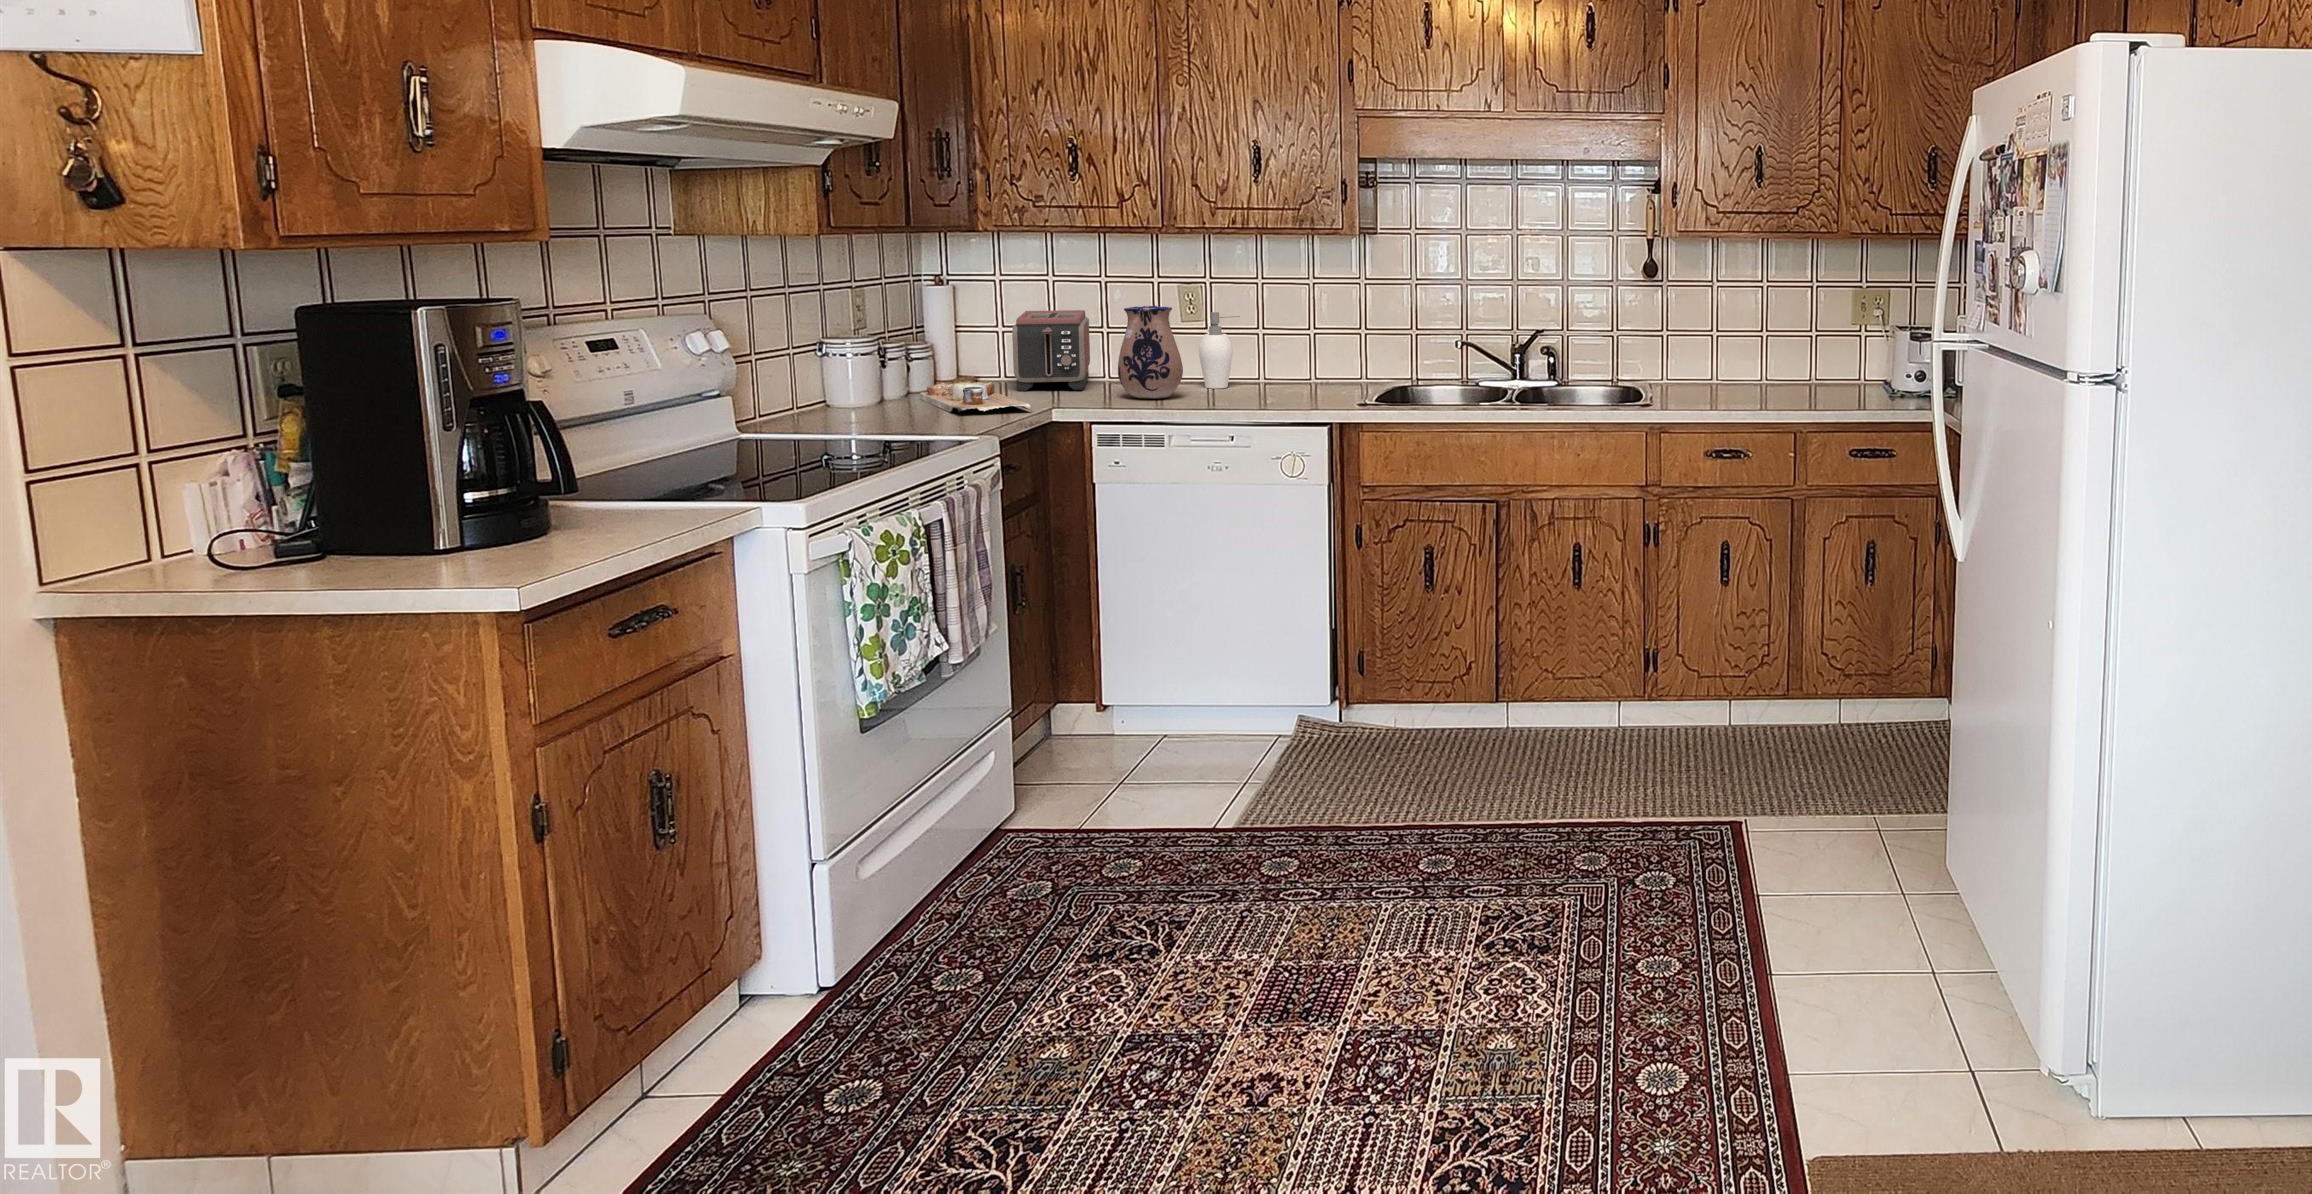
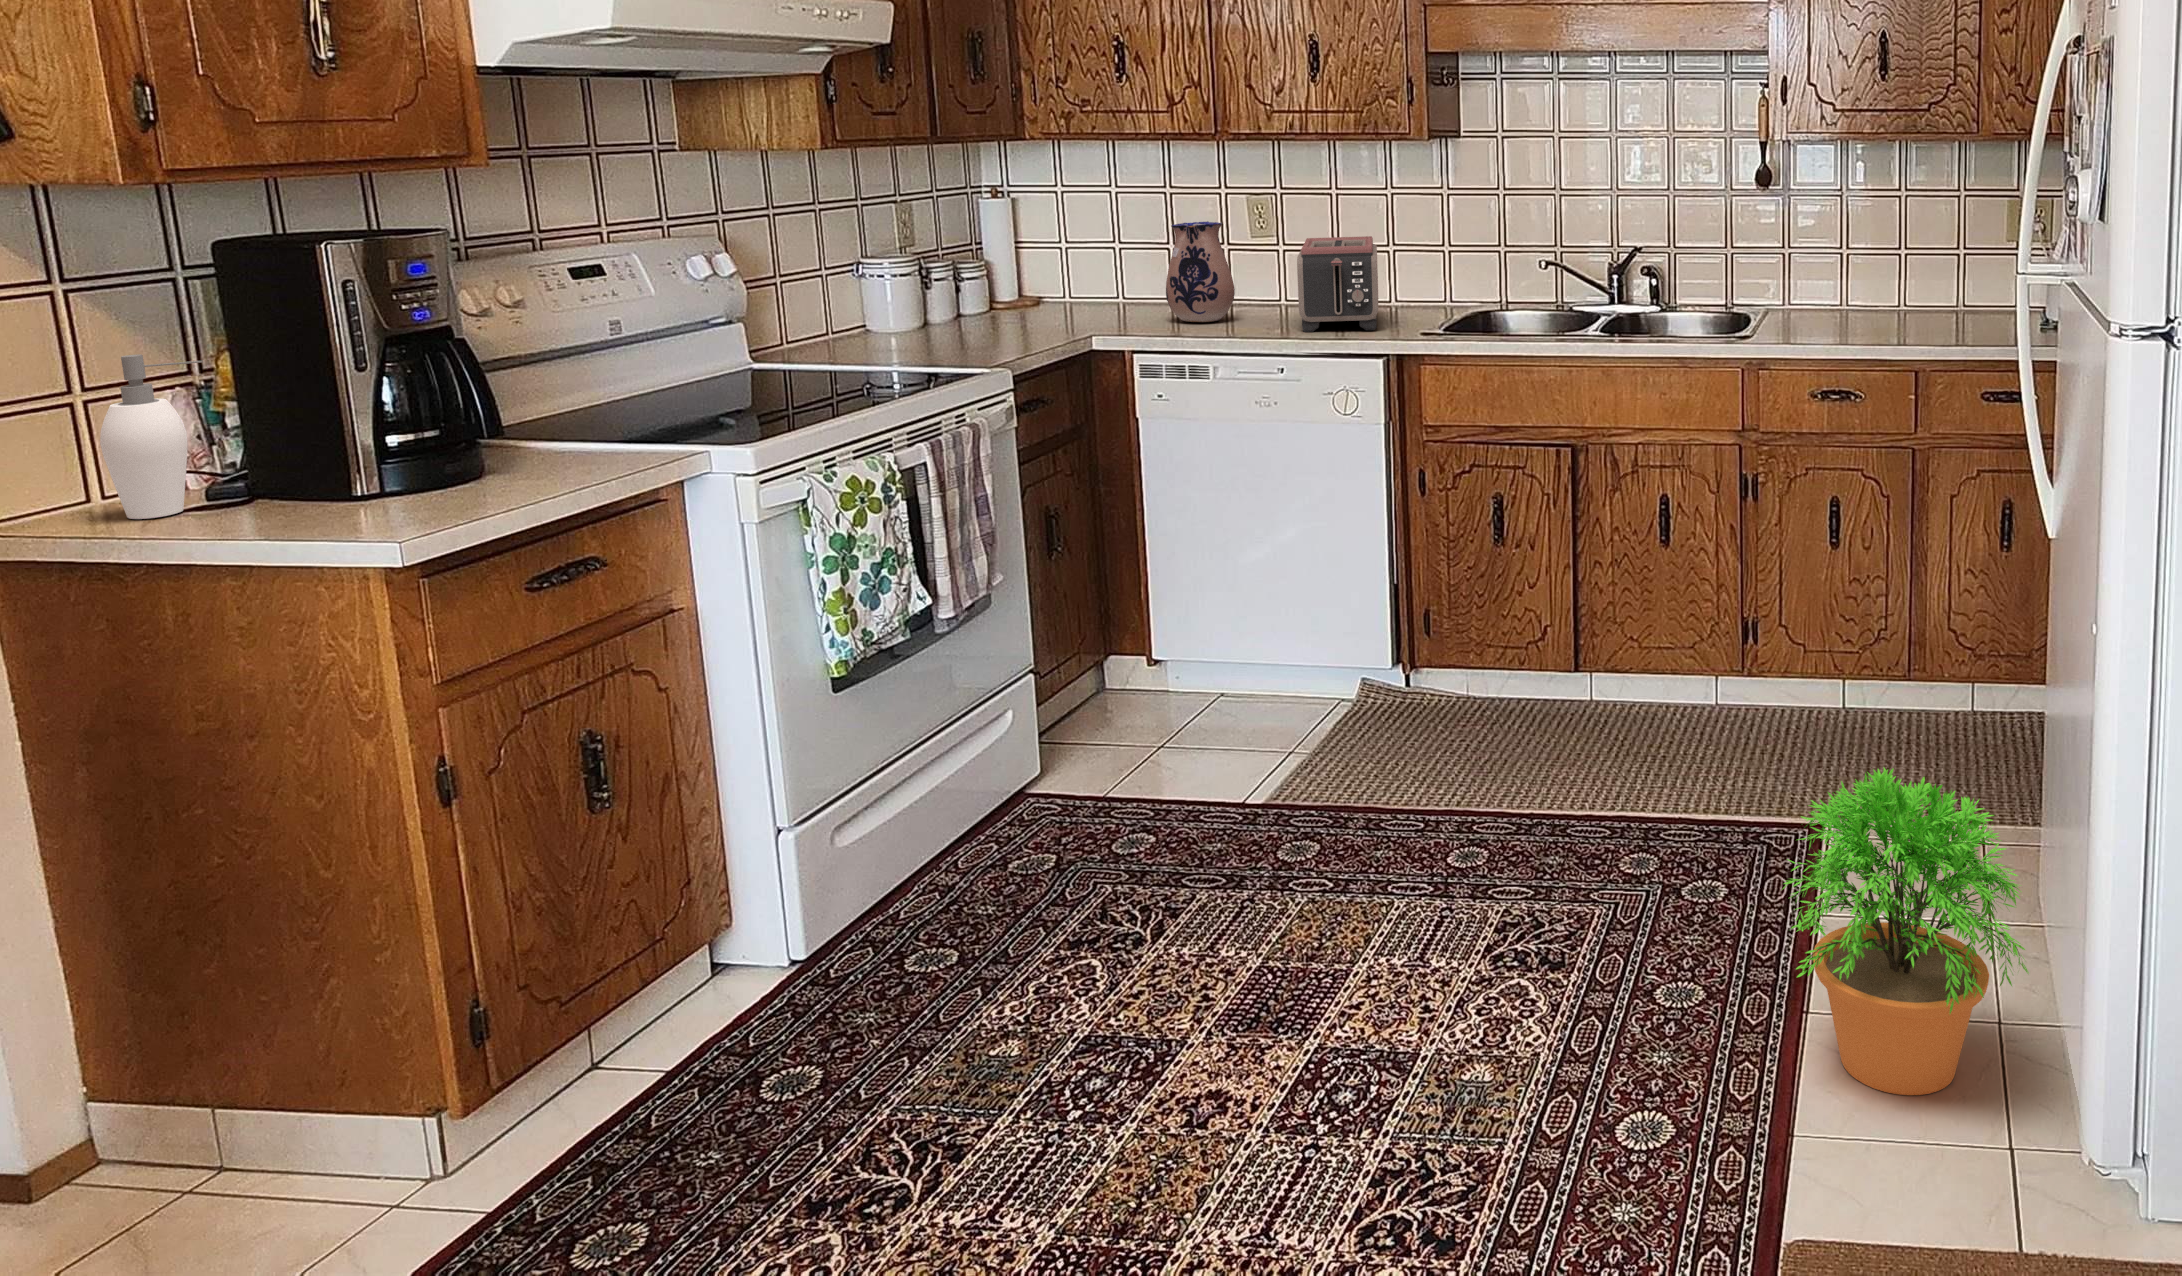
toaster: present [1012,310,1090,391] -> present [1297,236,1378,332]
soap dispenser: present [1199,312,1240,388] -> present [100,354,203,519]
cutting board: present [920,382,1032,412] -> none [965,306,1067,339]
potted plant: none [1734,758,1930,1024] -> present [1783,768,2029,1095]

